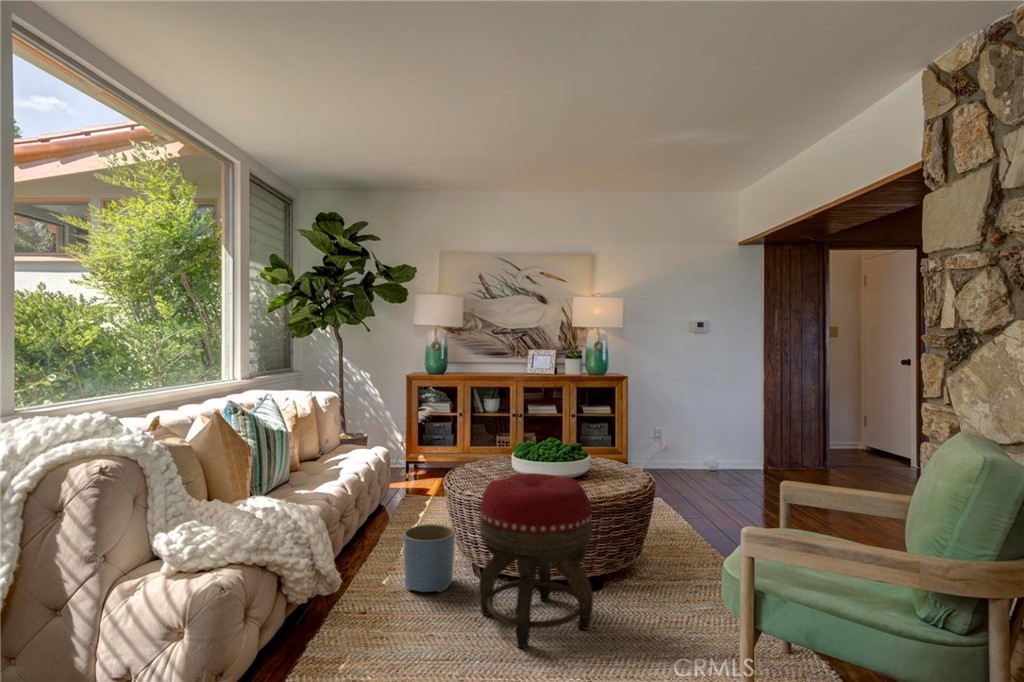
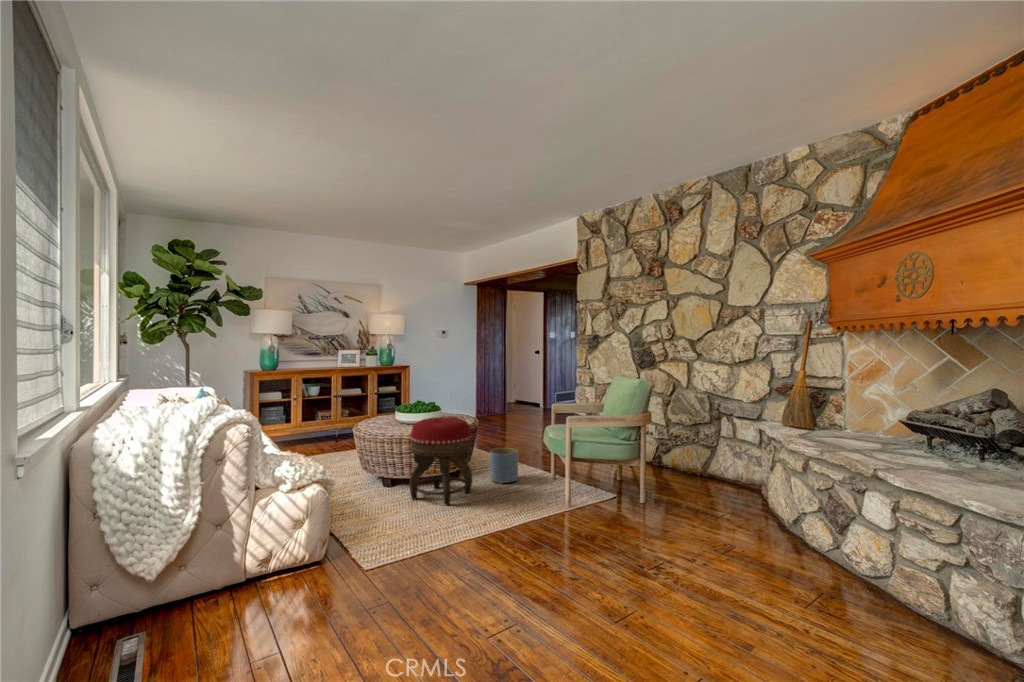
planter: present [403,524,455,593] -> present [490,448,519,484]

